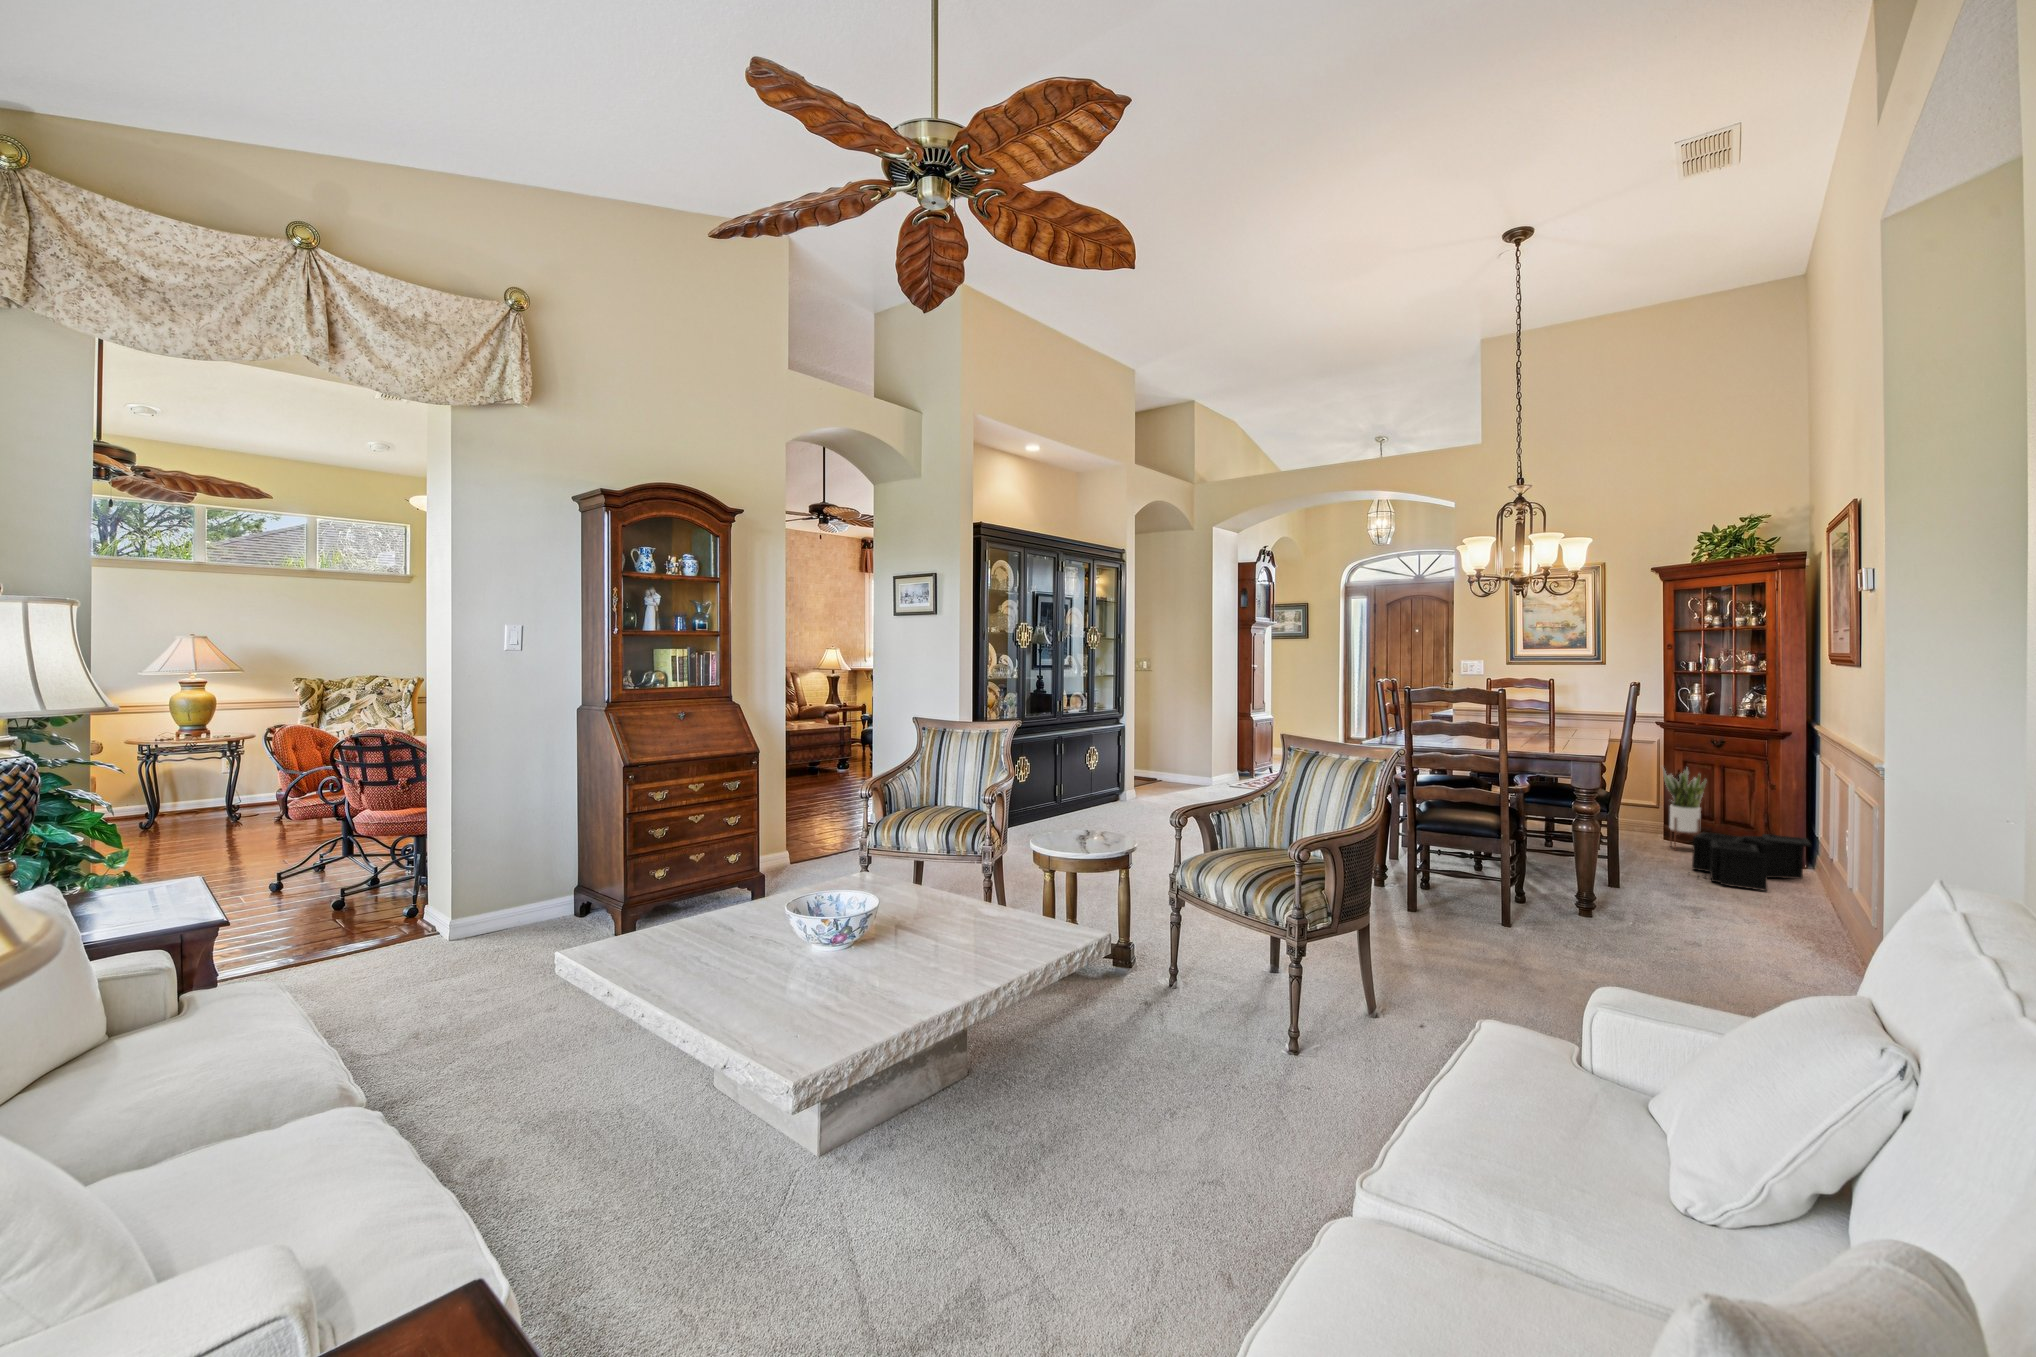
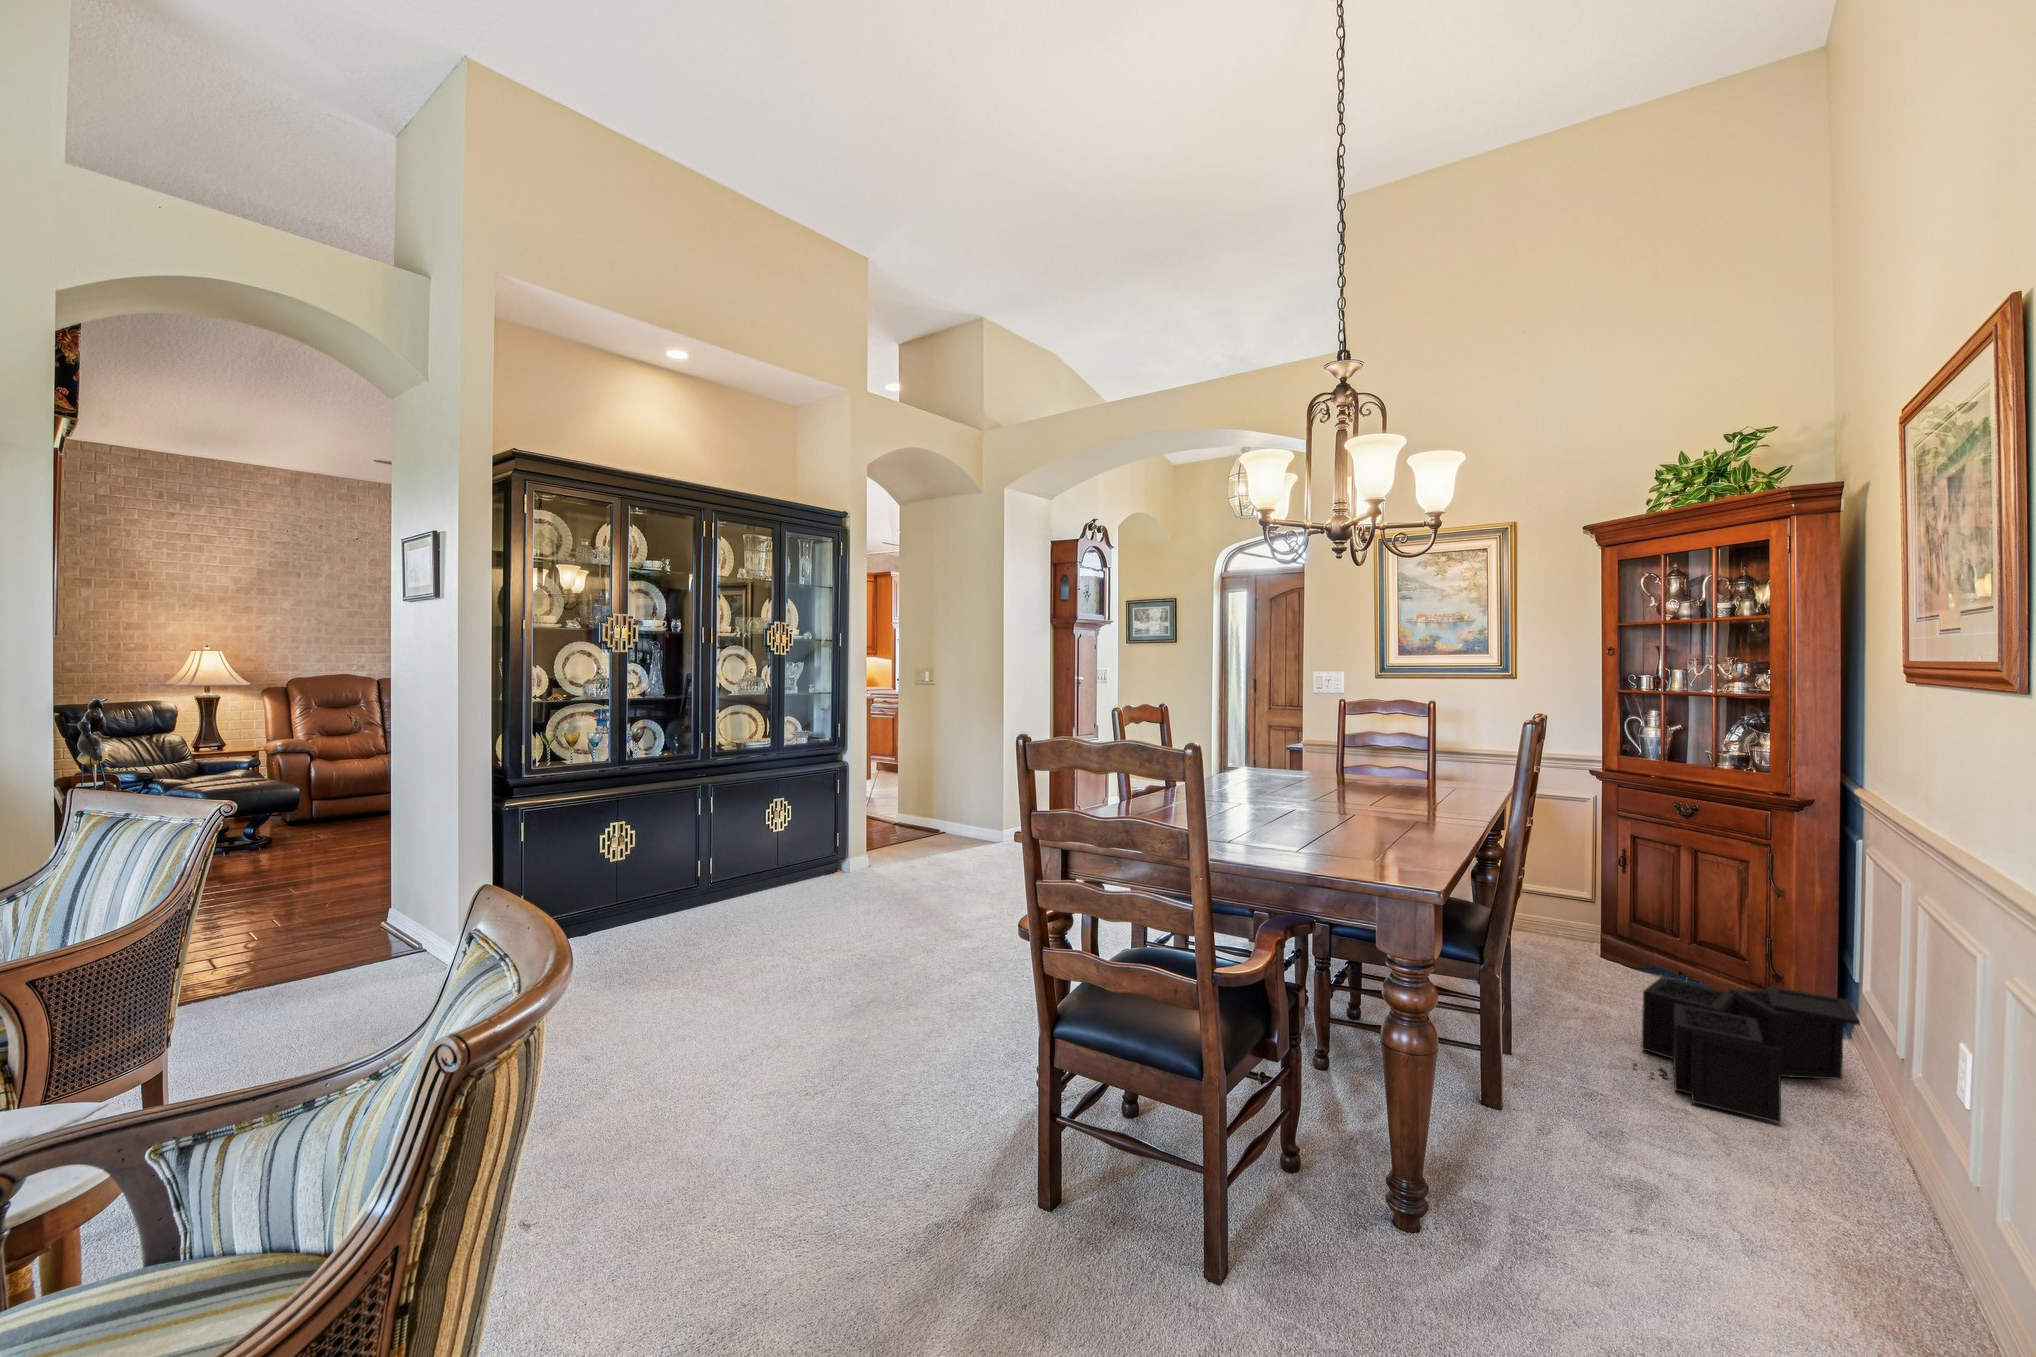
potted plant: present [1663,767,1706,849] -> none [1594,847,1668,998]

